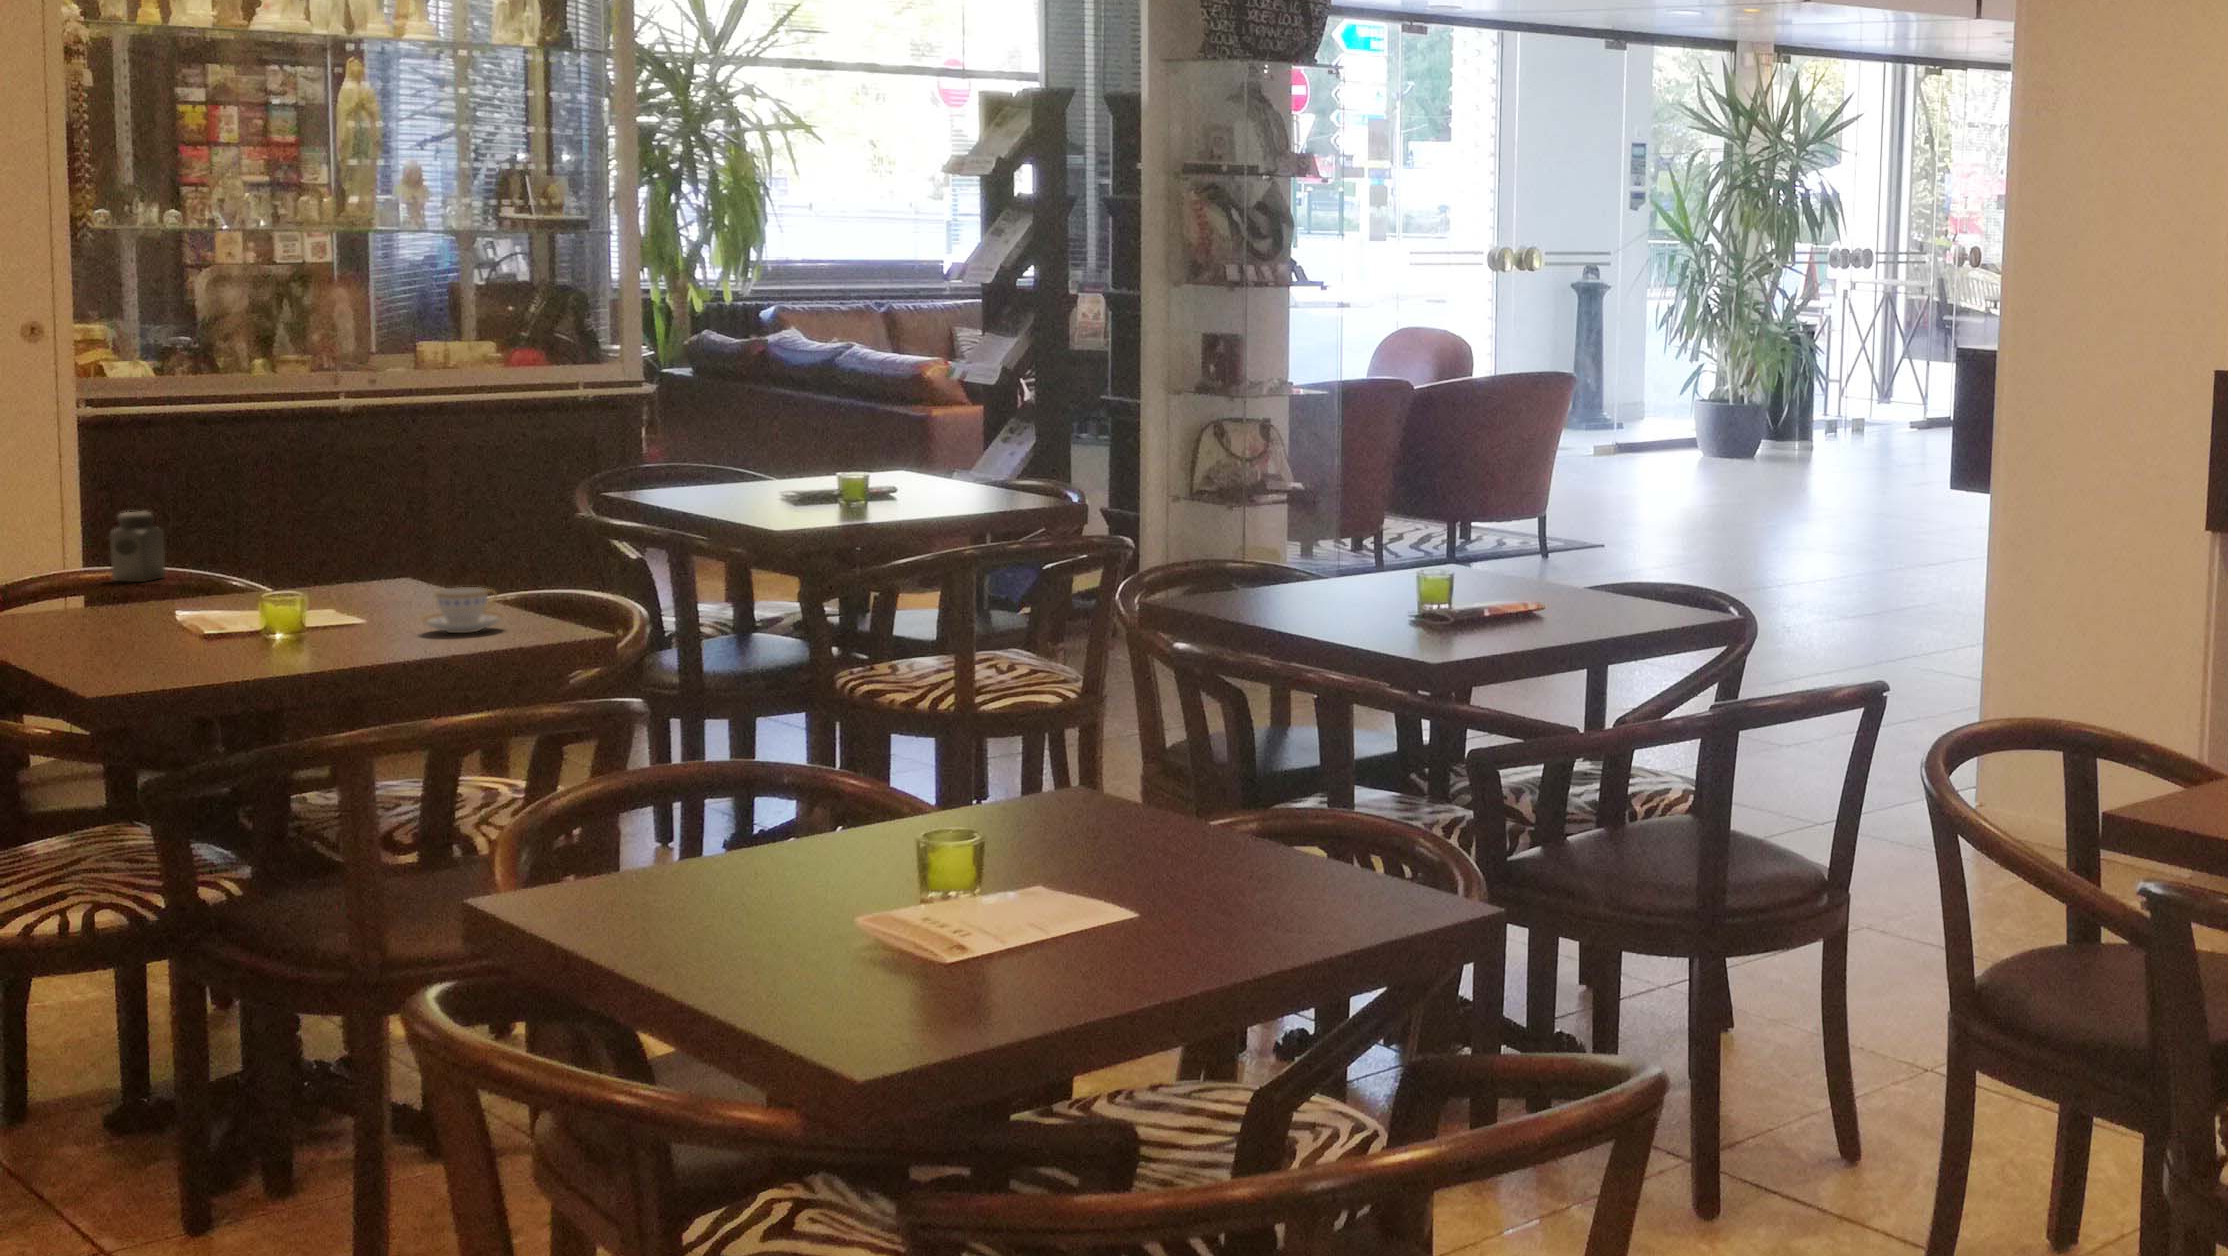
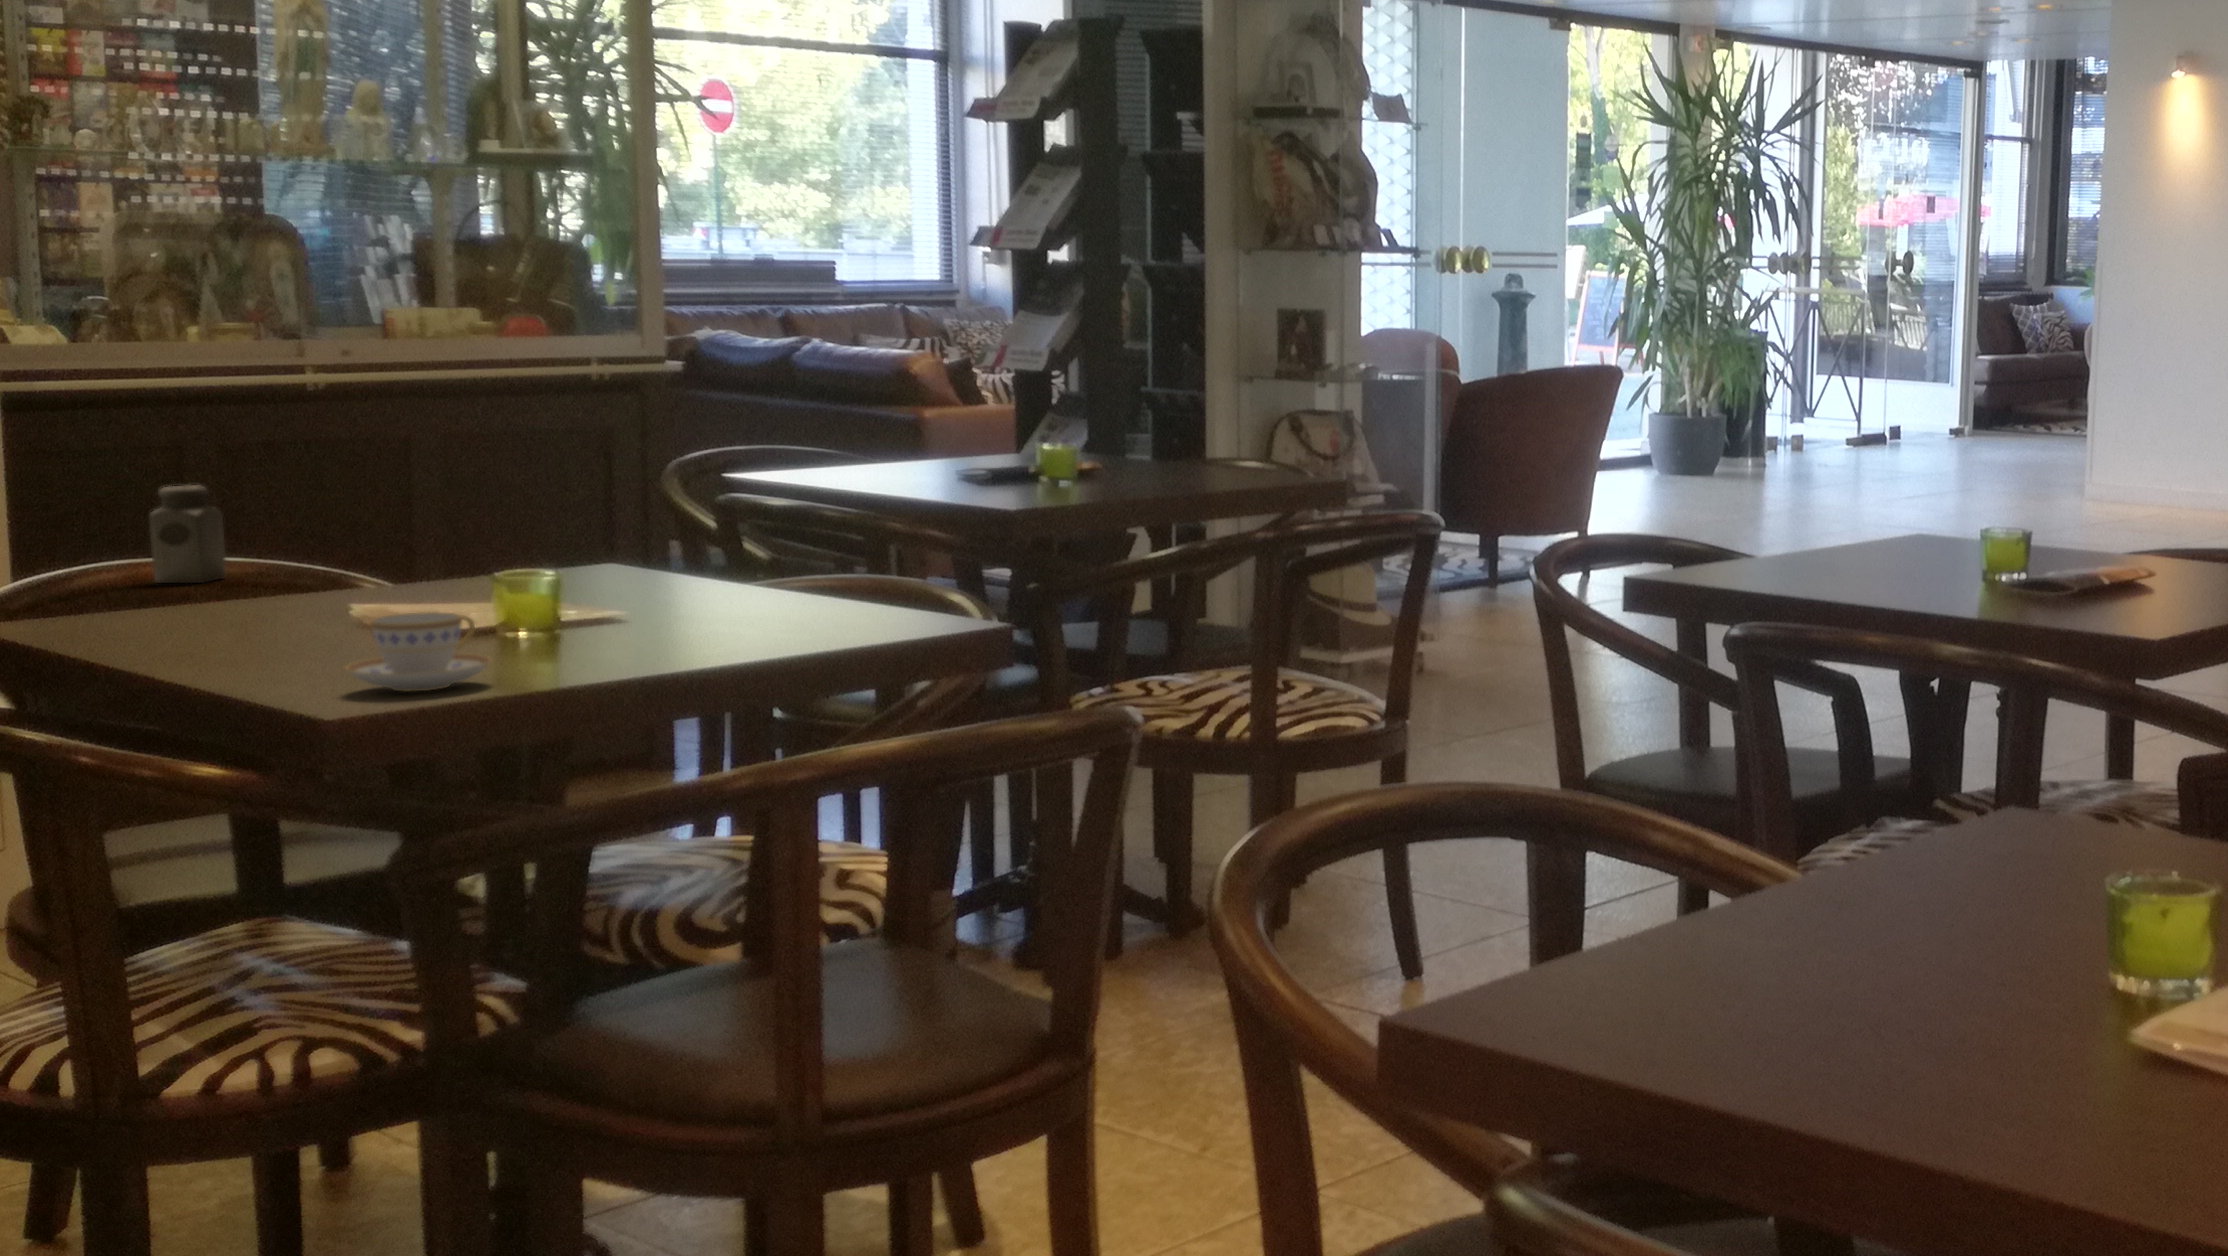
teacup: present [422,587,504,633] -> present [346,612,491,691]

